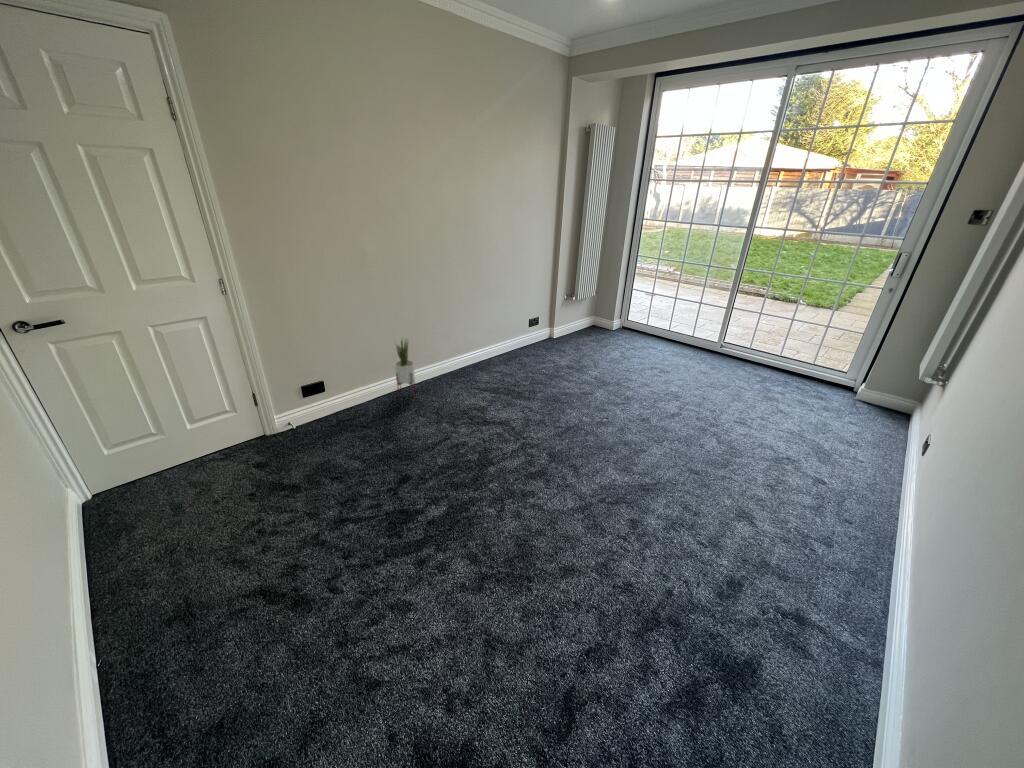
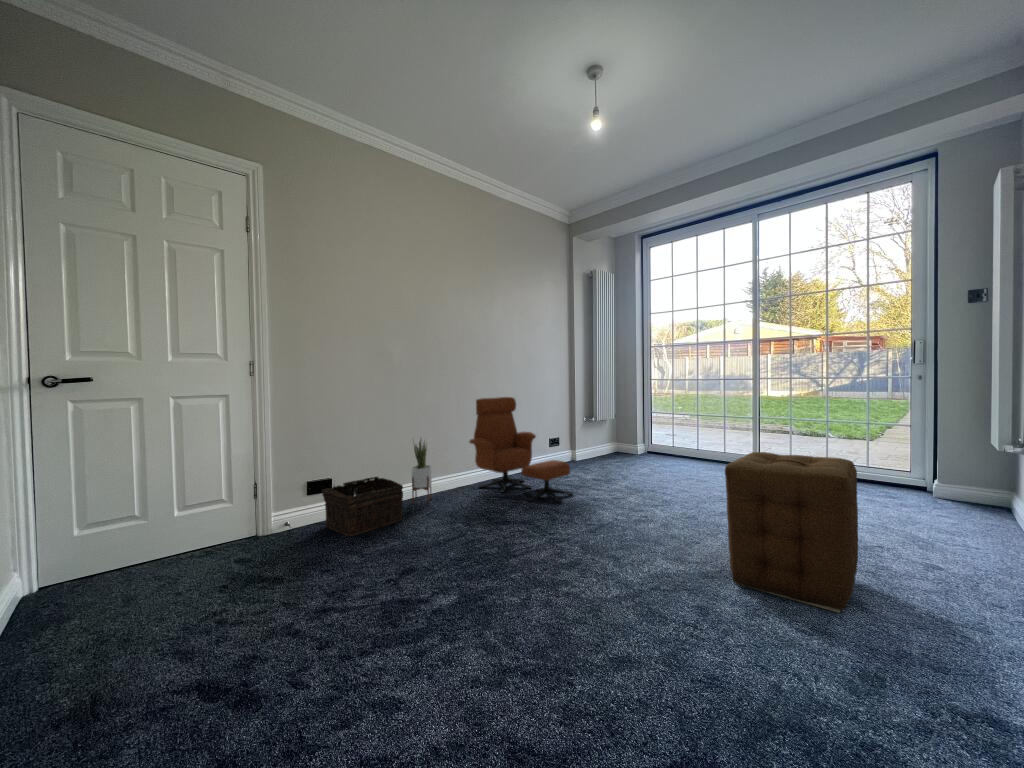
lounge chair: none [449,286,546,399] -> present [469,397,572,502]
basket: none [313,379,391,439] -> present [322,477,403,536]
ottoman: none [663,392,780,528] -> present [725,452,858,613]

